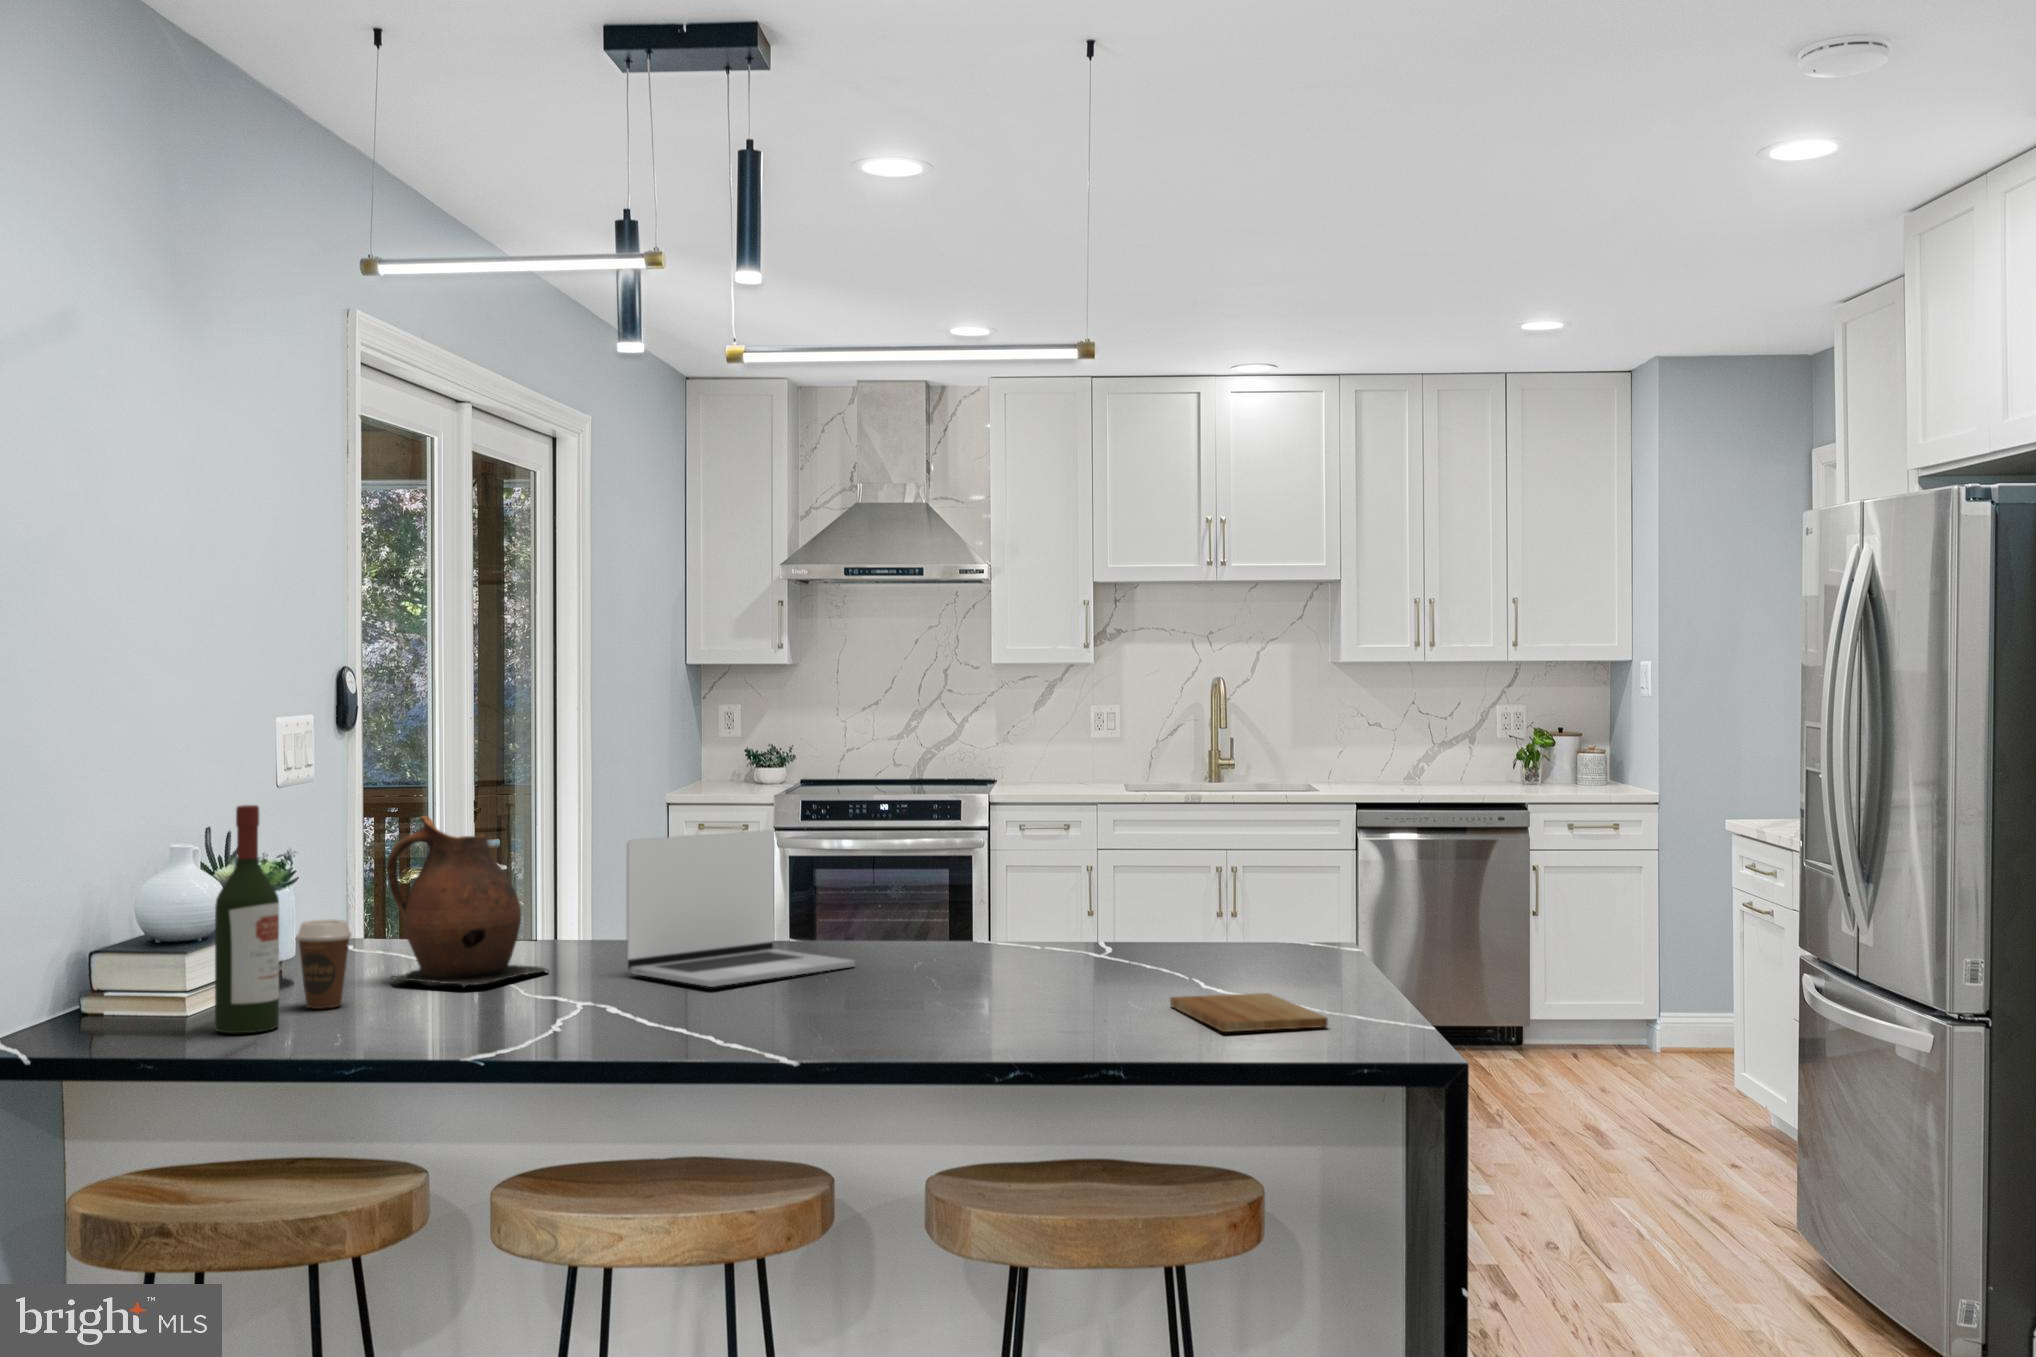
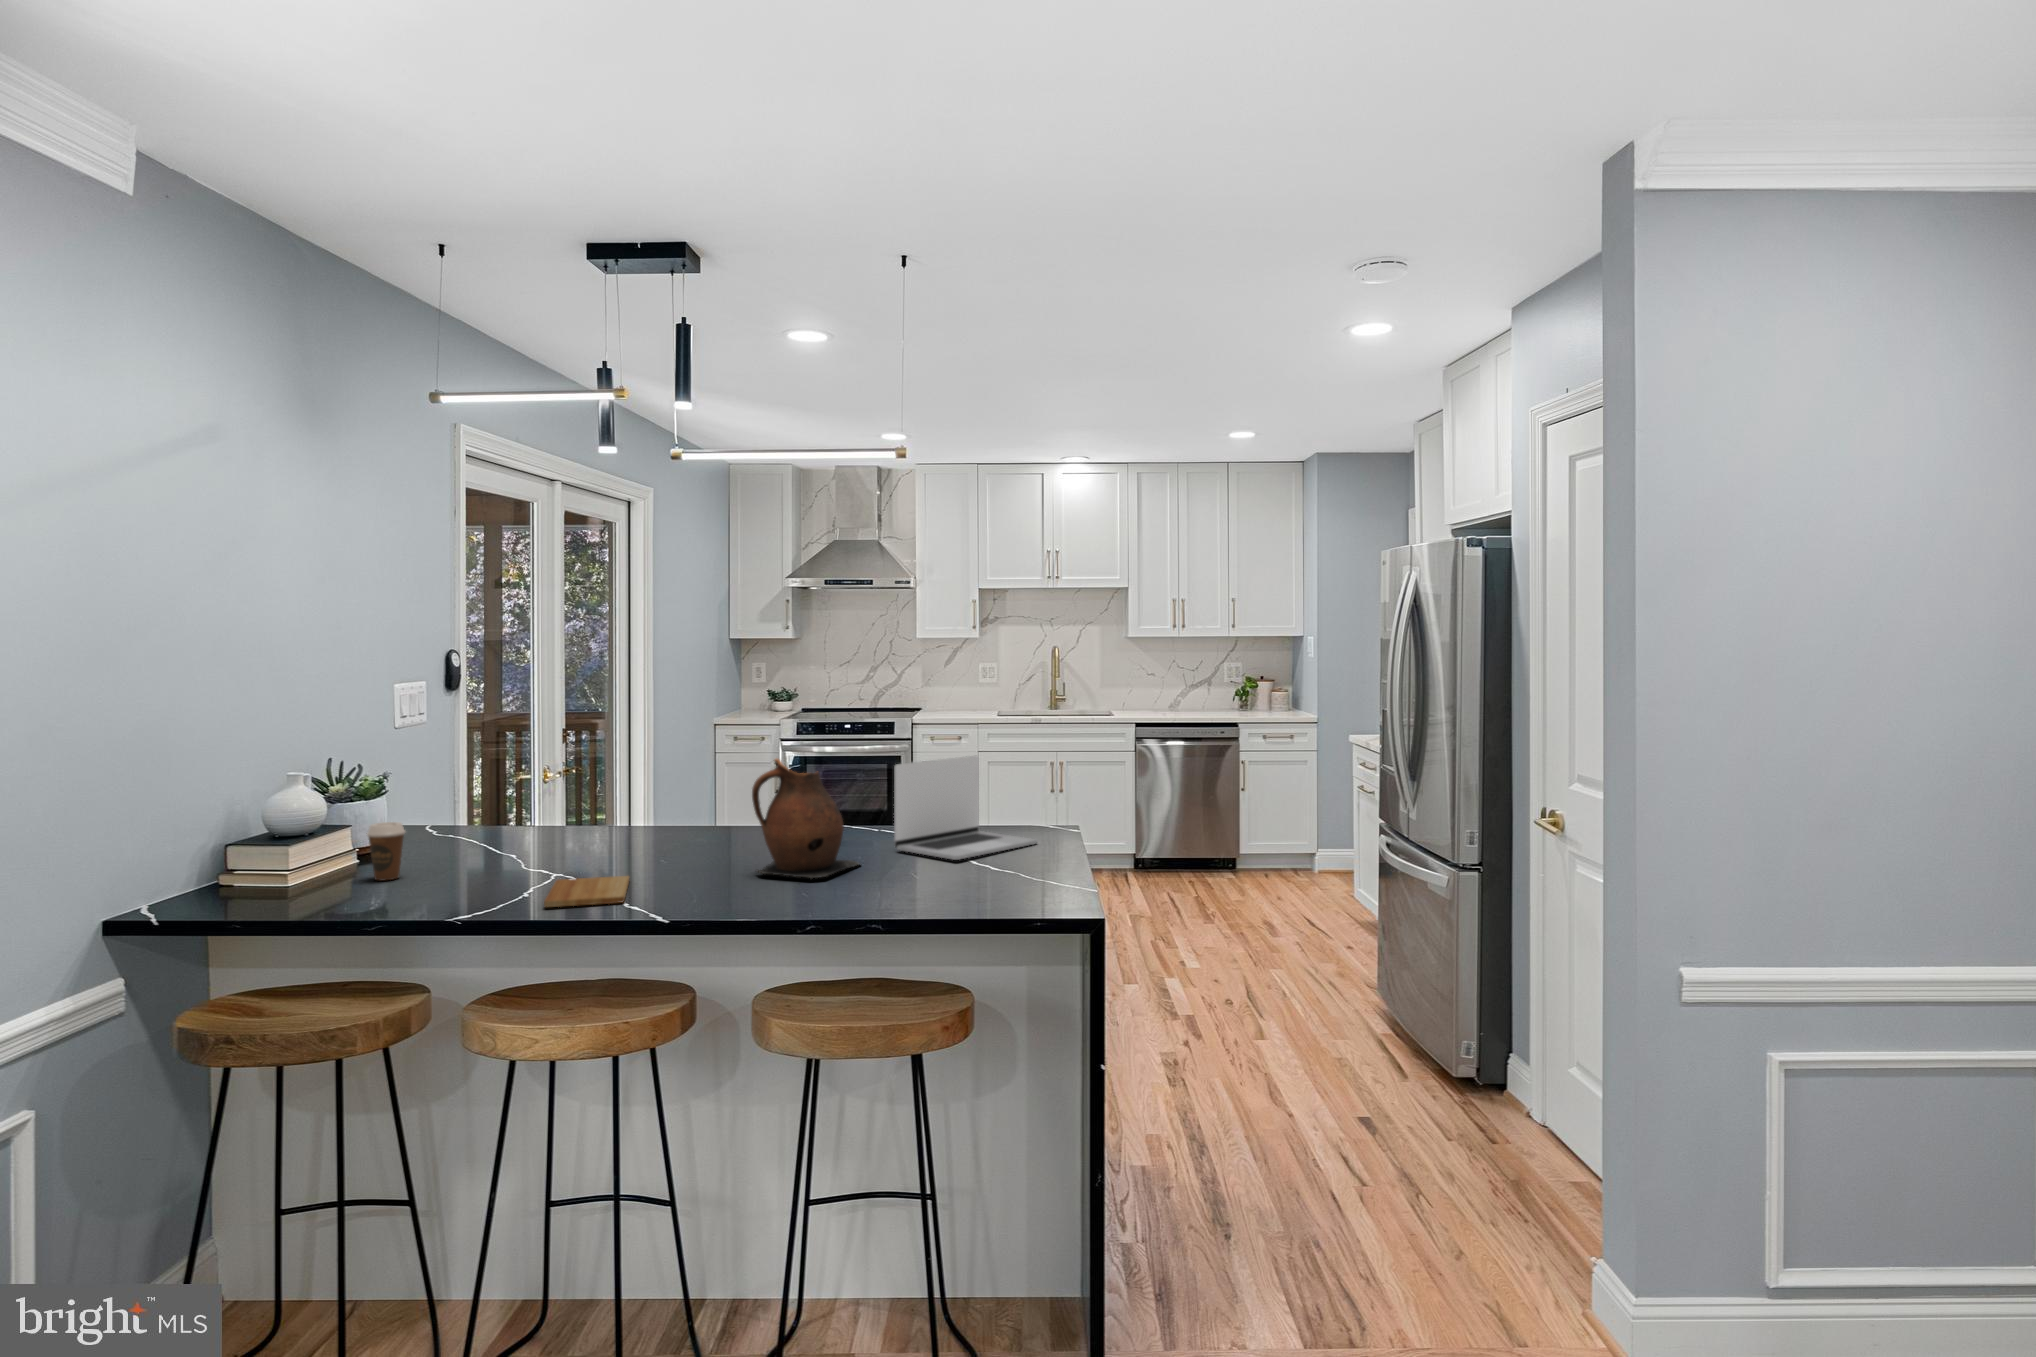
wine bottle: present [215,805,279,1033] -> none [299,751,345,901]
ceramic pitcher: present [387,816,548,988] -> present [752,759,859,879]
laptop: present [627,830,855,987] -> present [894,756,1037,860]
cutting board: present [1170,993,1328,1032] -> present [544,876,629,907]

